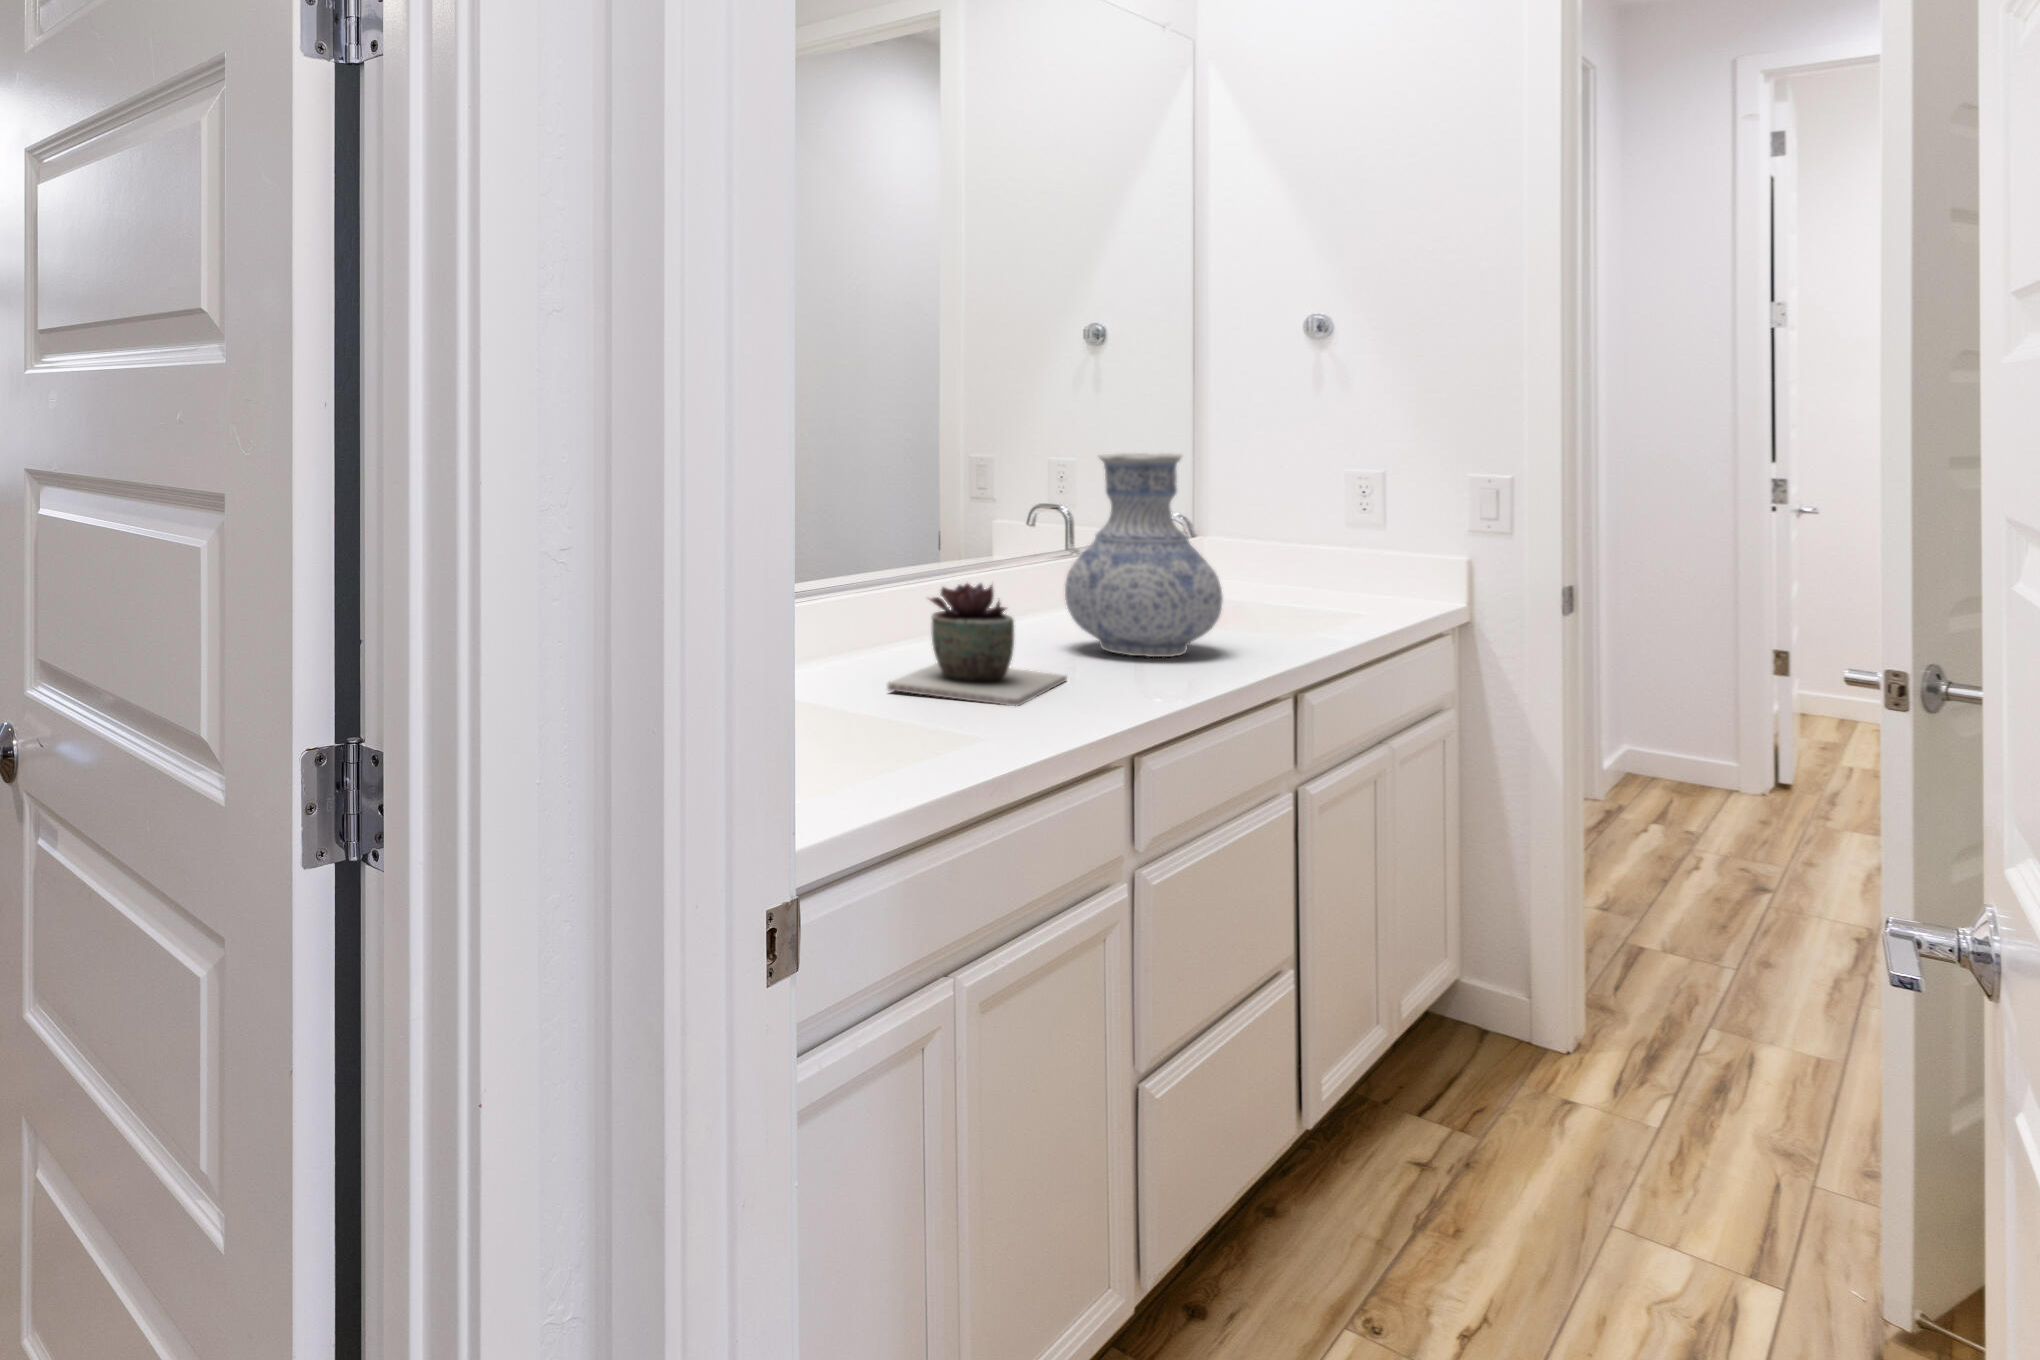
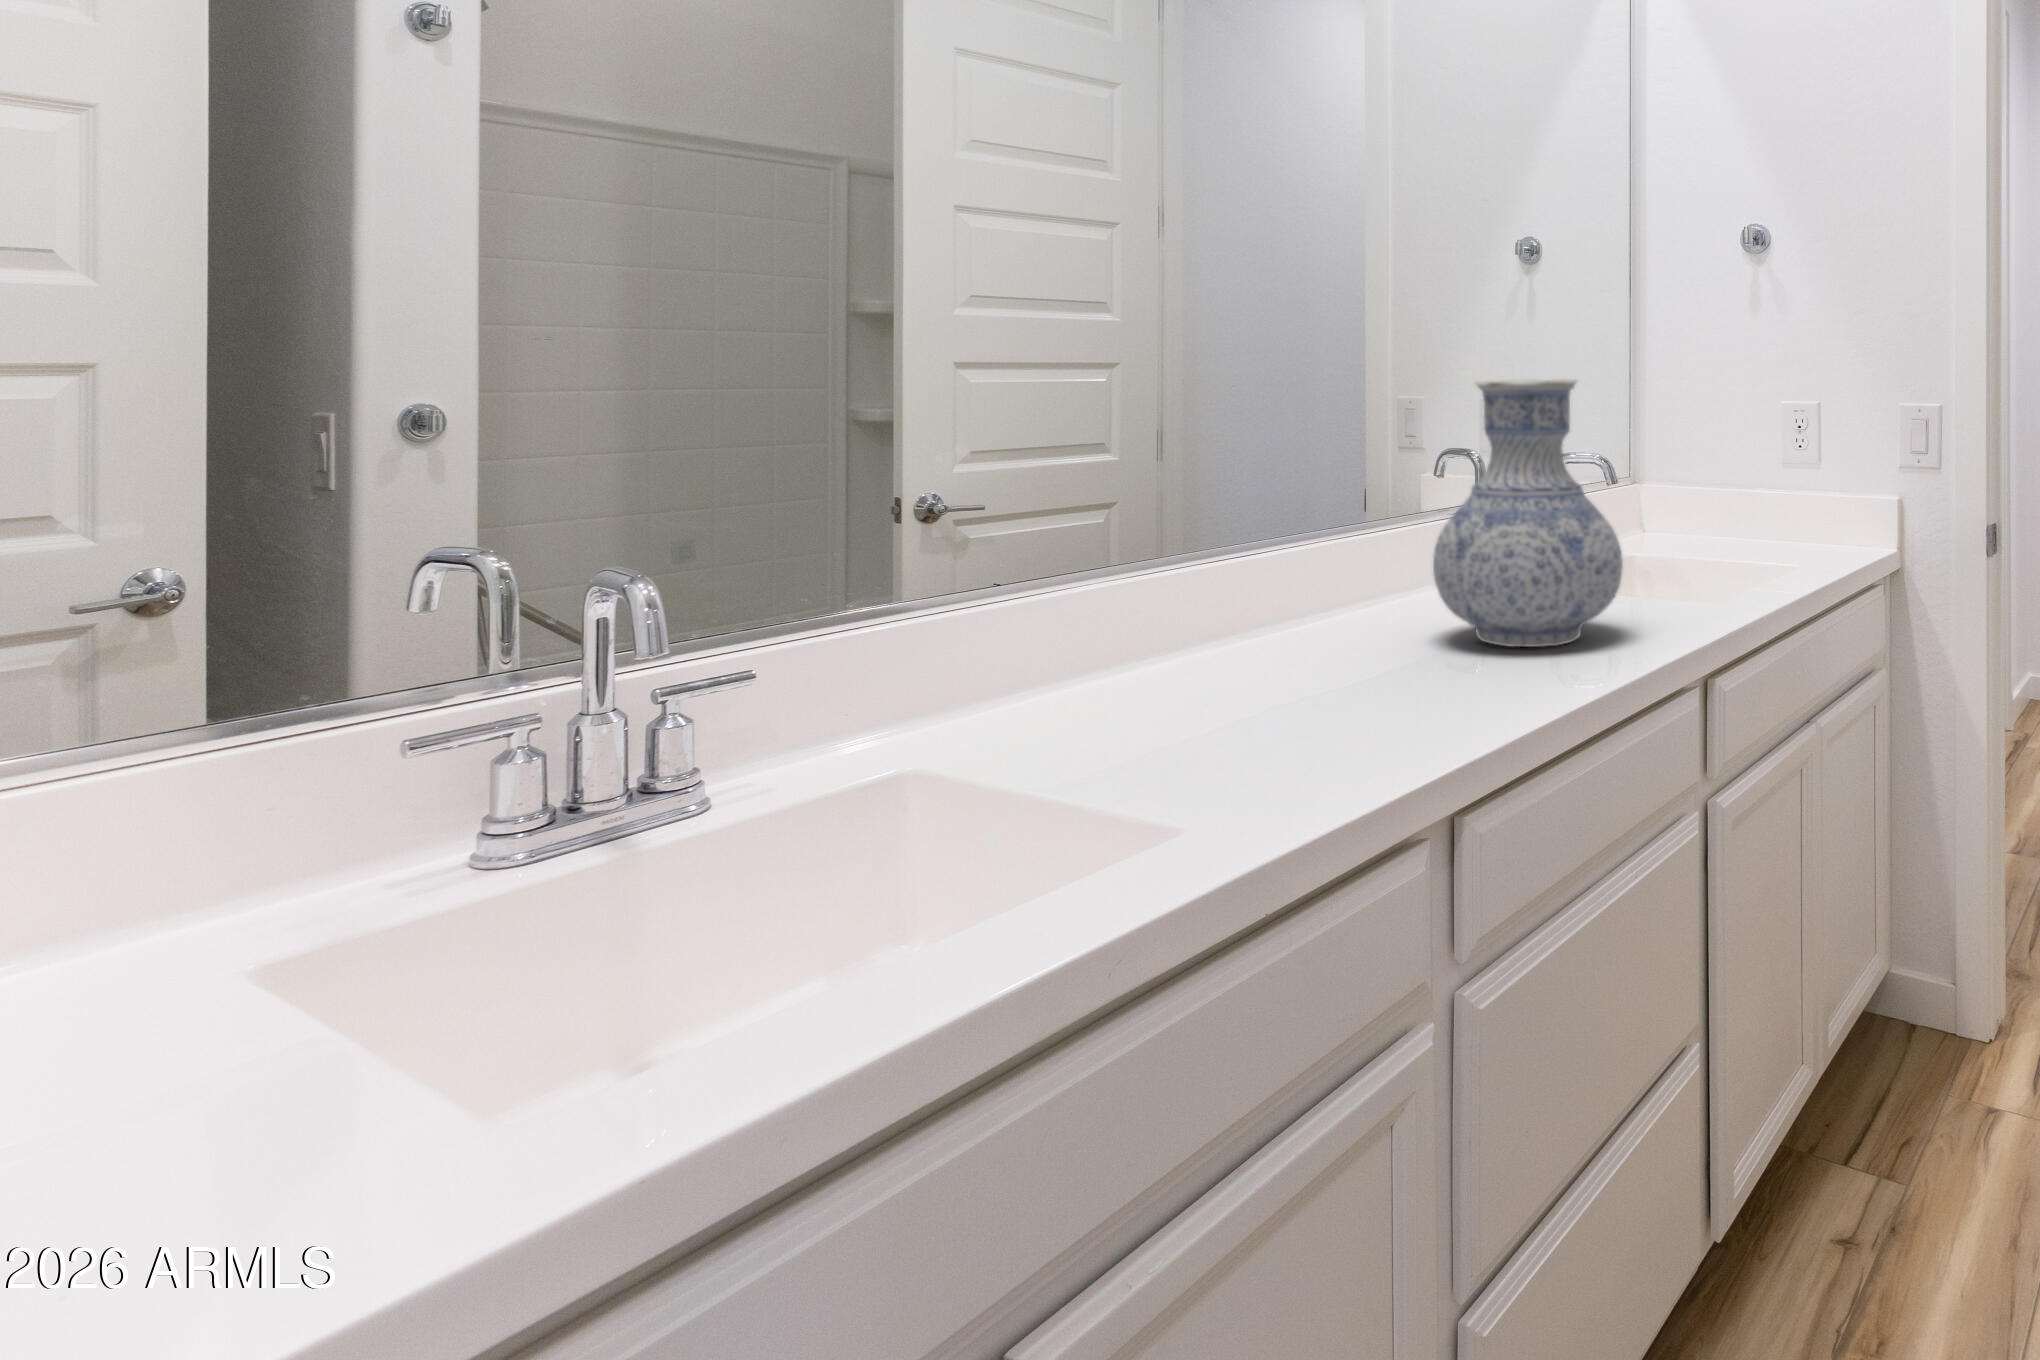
succulent plant: present [887,583,1067,706] -> none [1123,562,1402,754]

